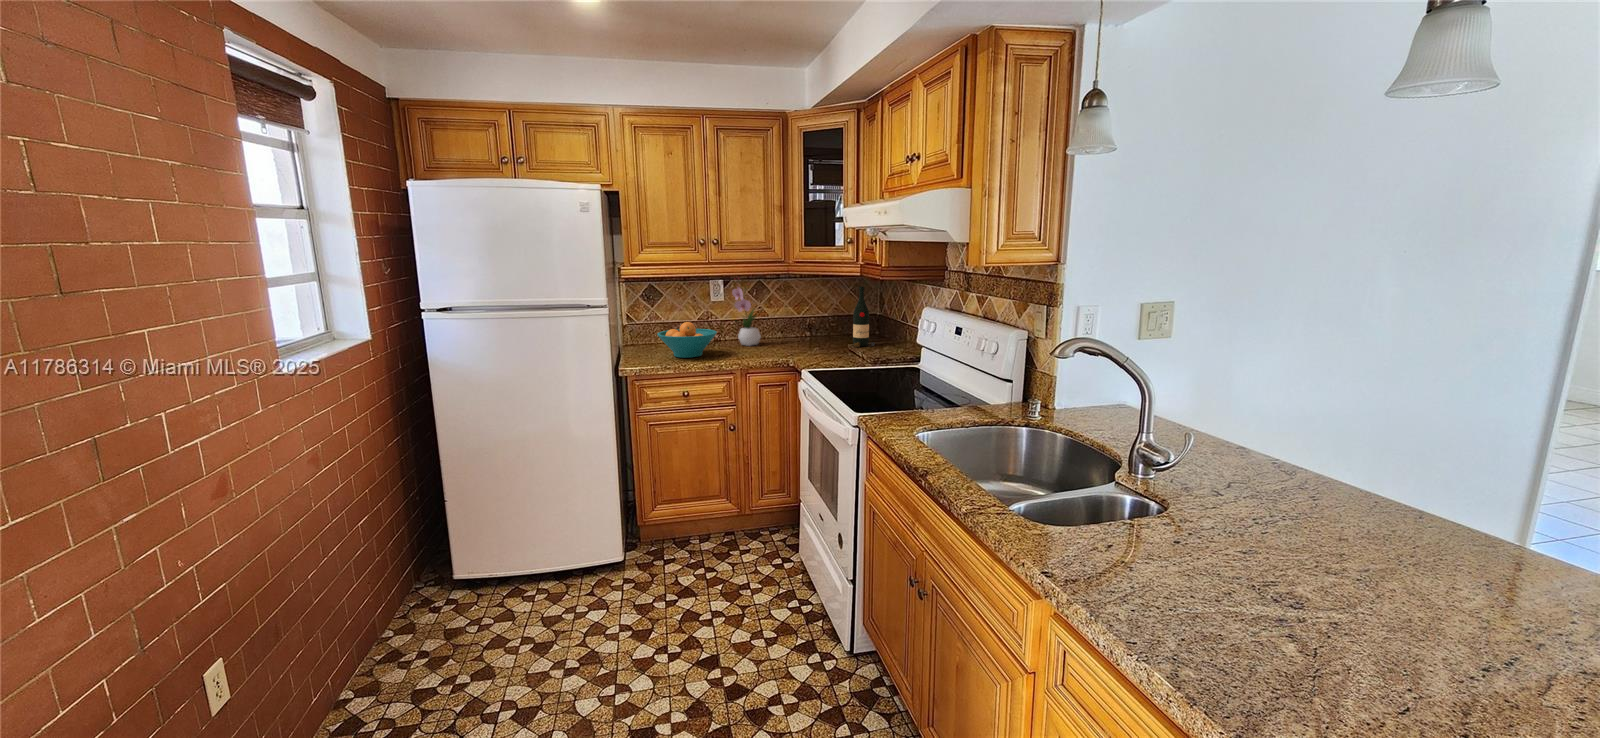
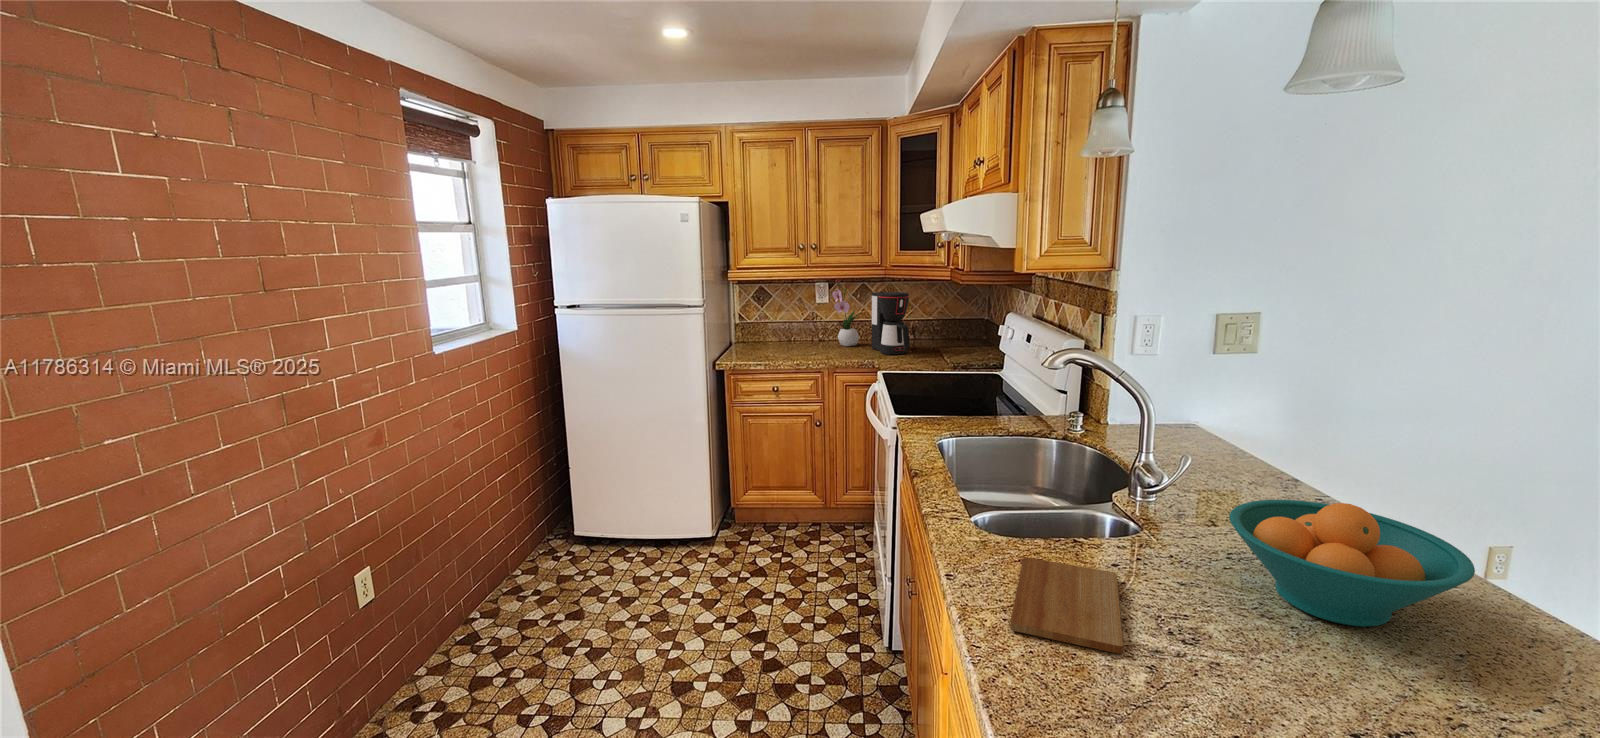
wine bottle: present [853,287,875,347] -> none [949,290,971,351]
coffee maker: none [775,289,820,352] -> present [872,292,910,355]
fruit bowl: present [657,322,717,358] -> present [1229,500,1475,627]
cutting board: none [1092,542,1246,625] -> present [1010,557,1123,654]

